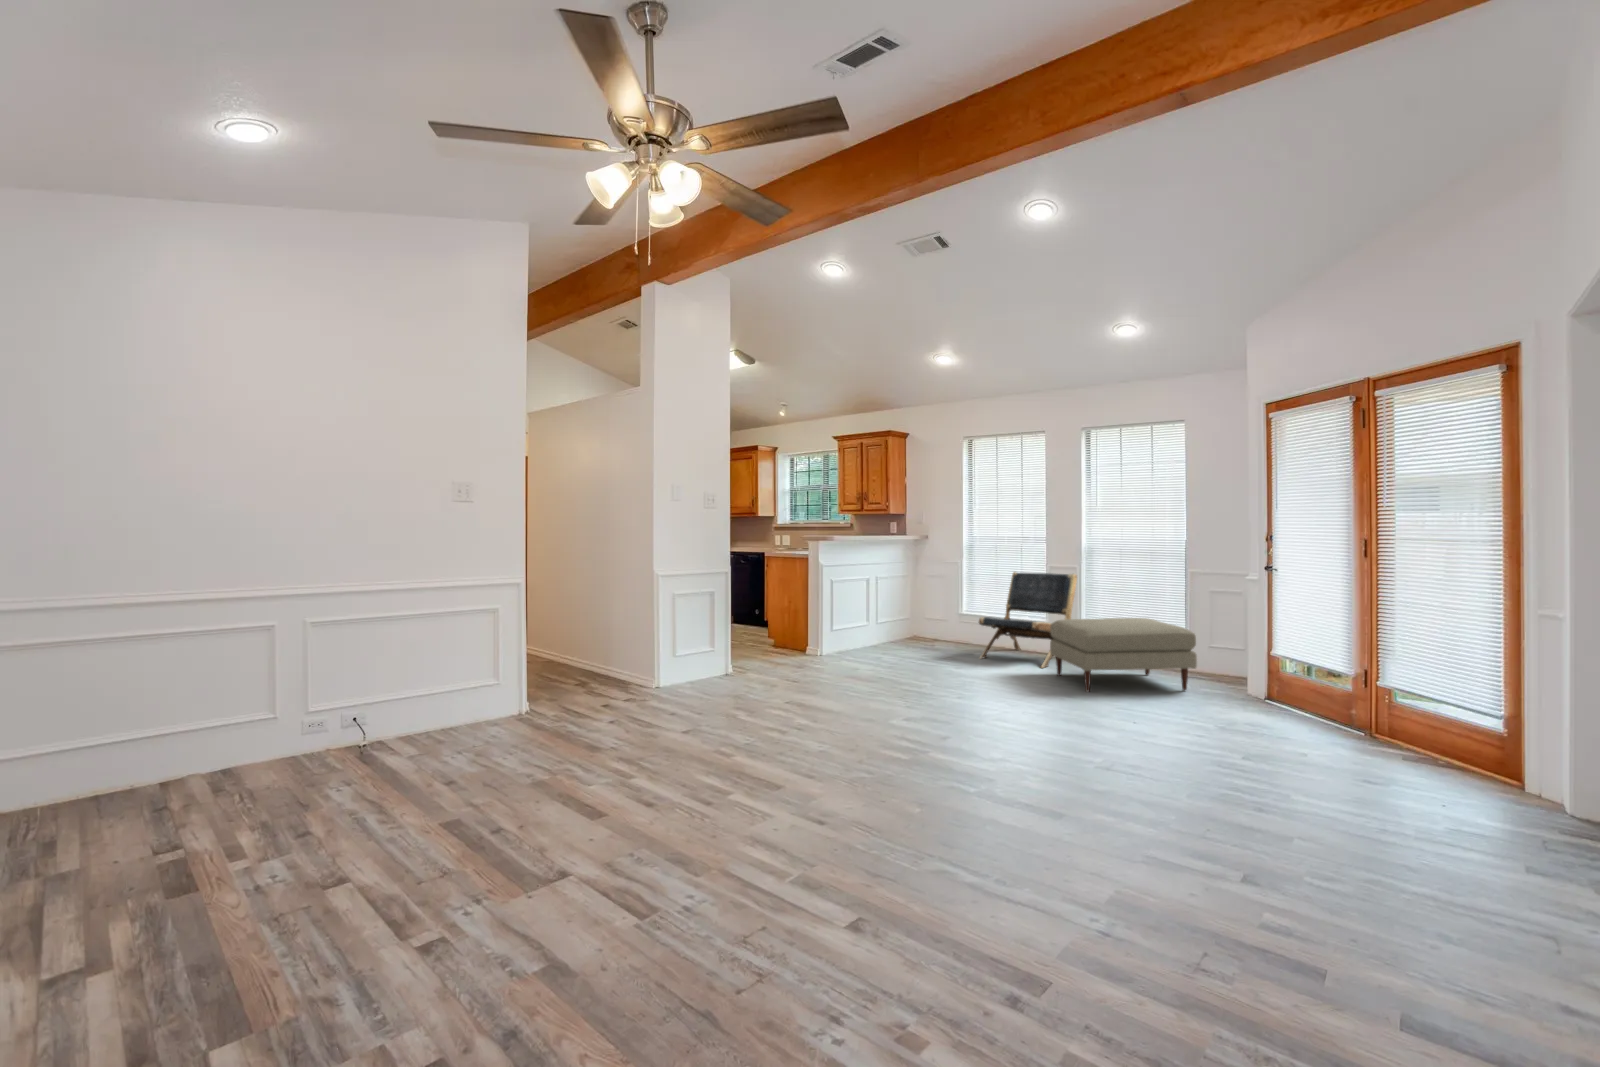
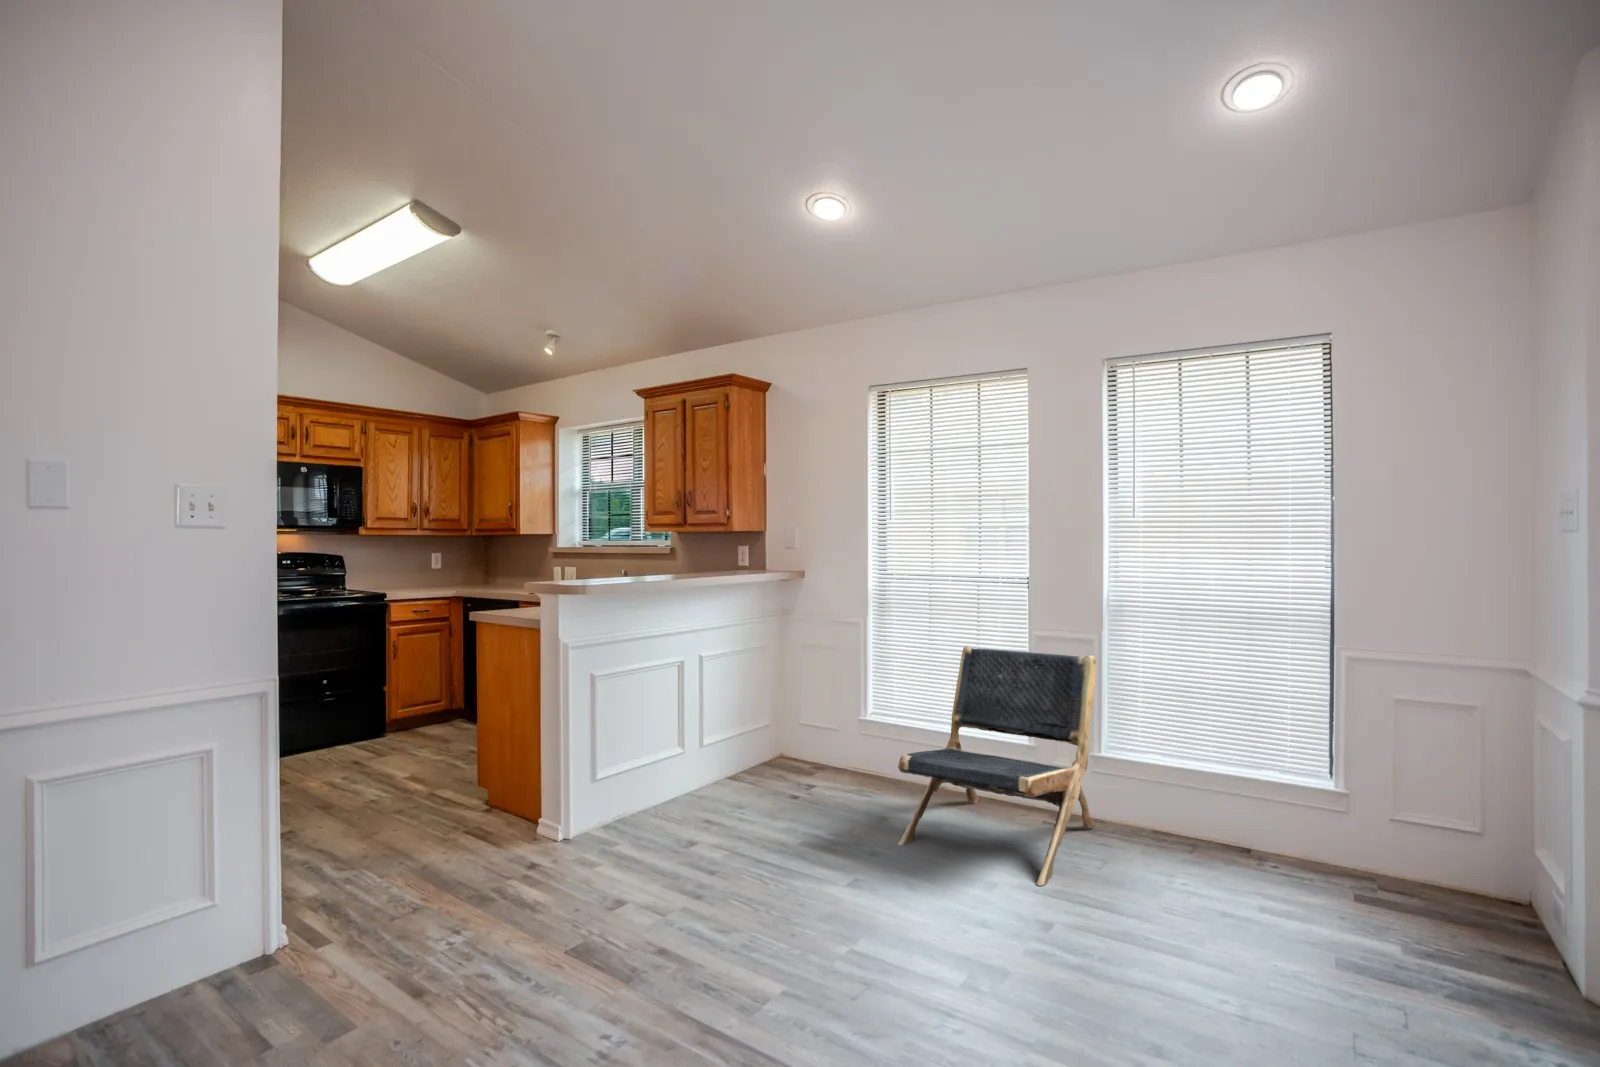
ottoman: present [1050,618,1197,692] -> none [1068,777,1479,1034]

